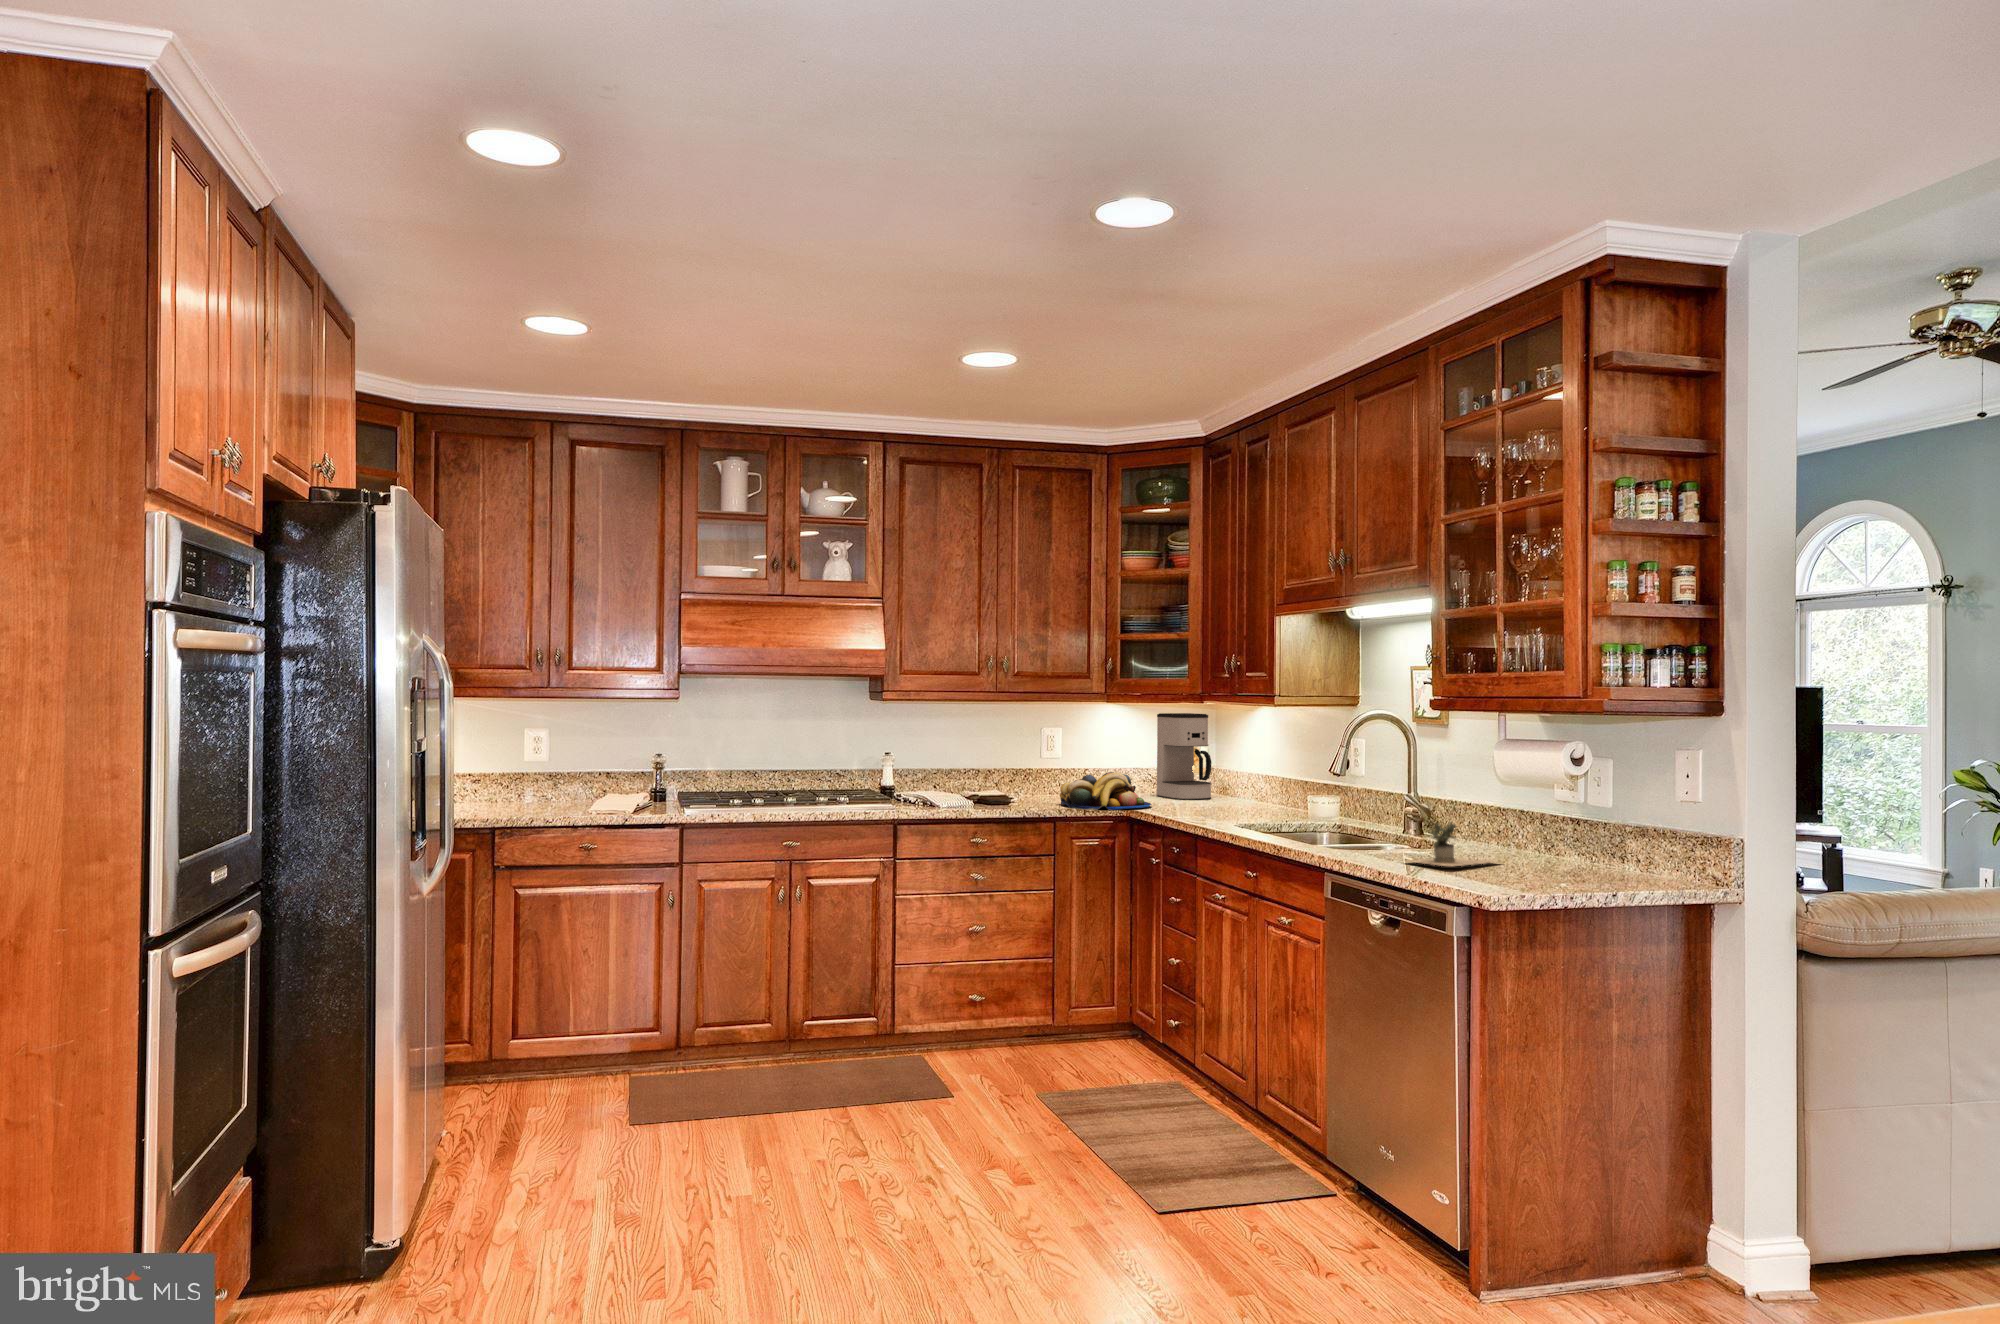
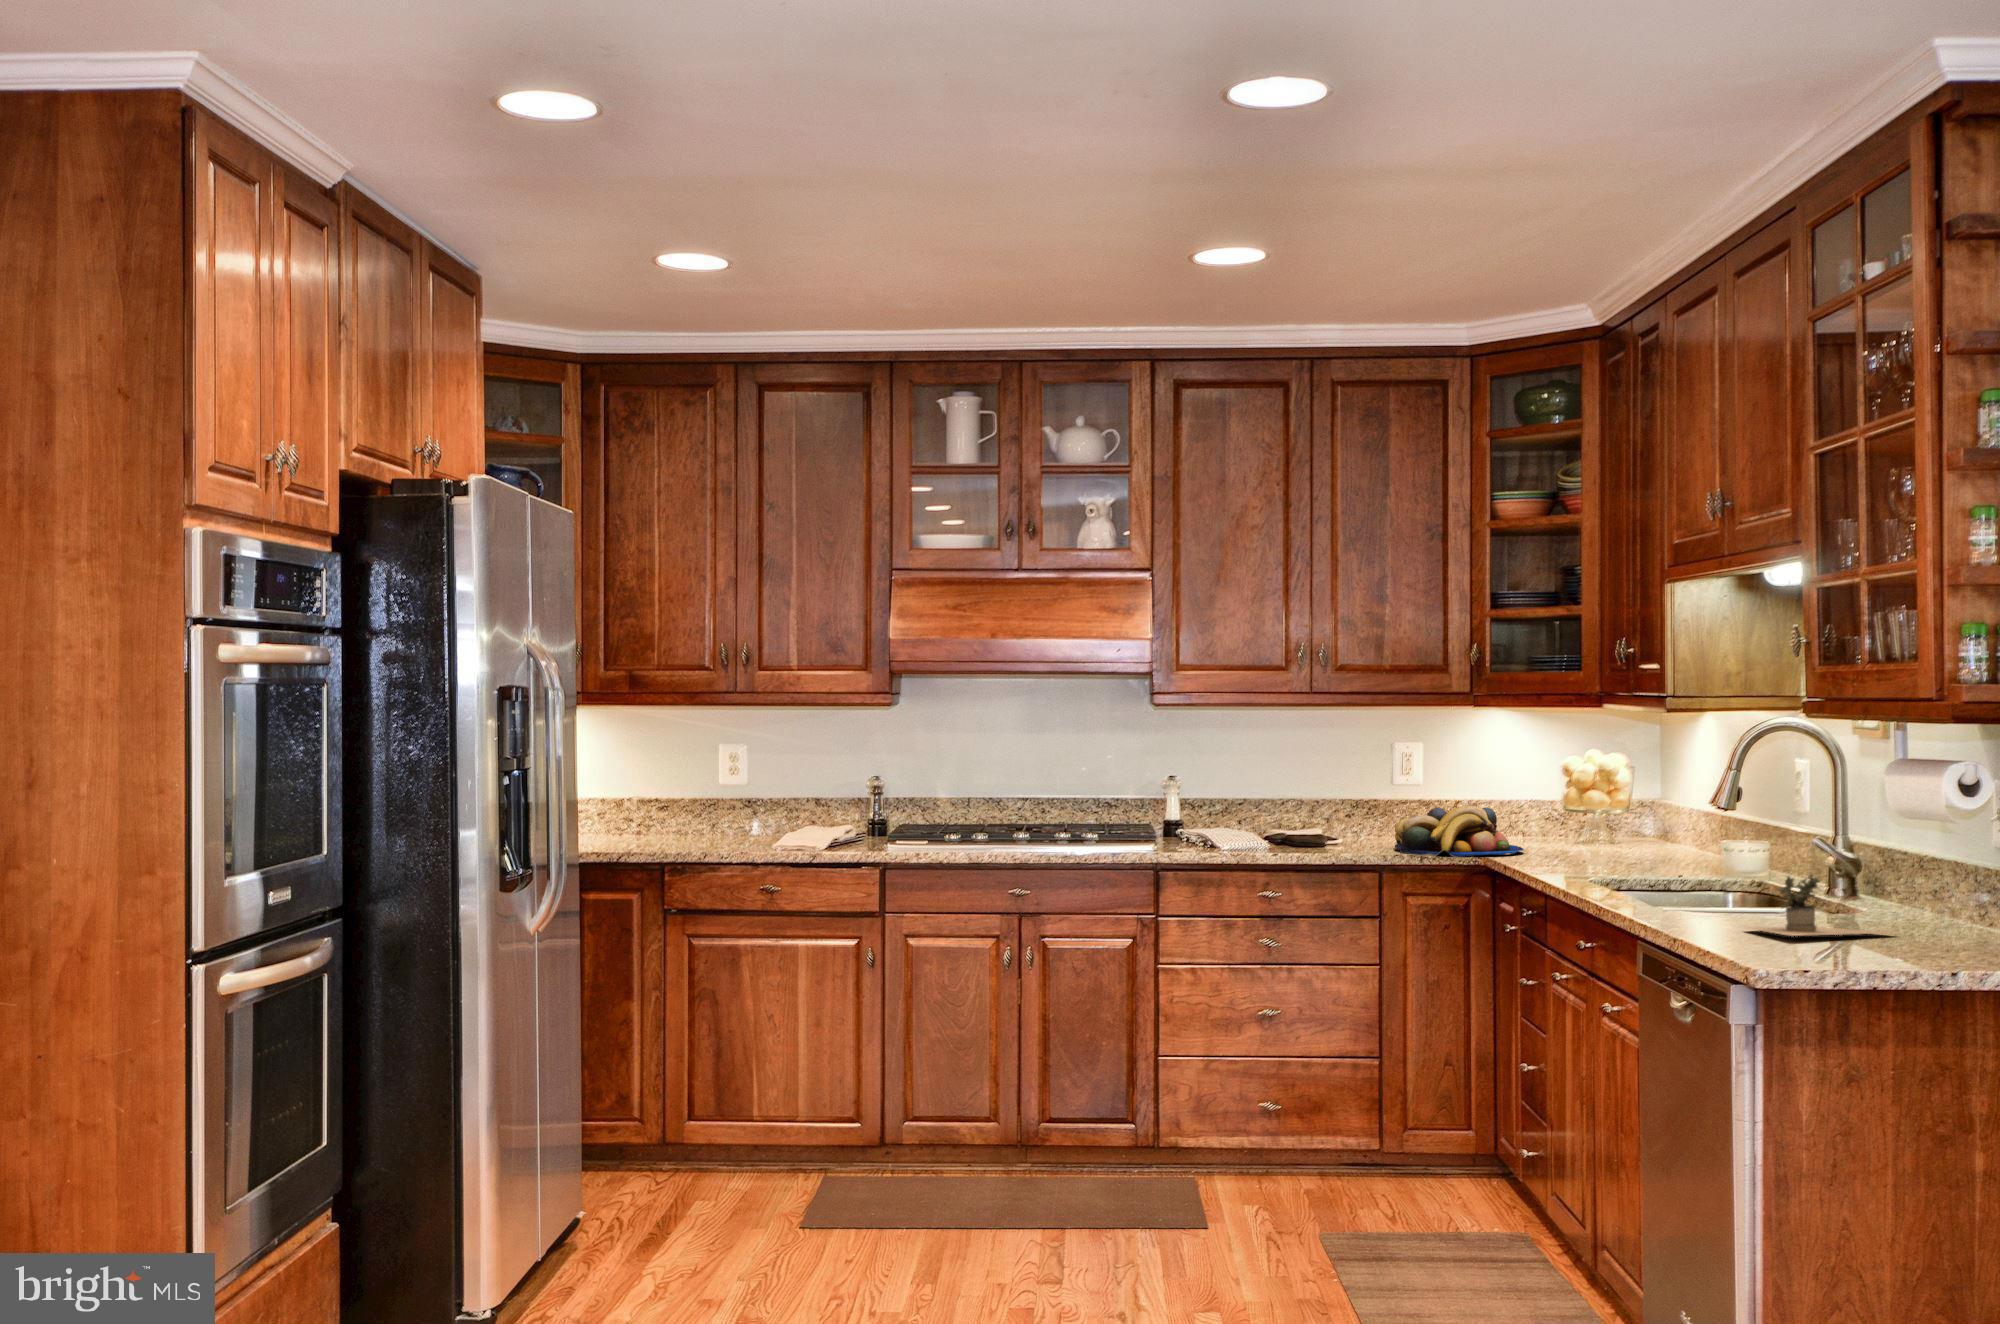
coffee maker: present [1157,713,1211,800] -> none [1560,722,1641,846]

